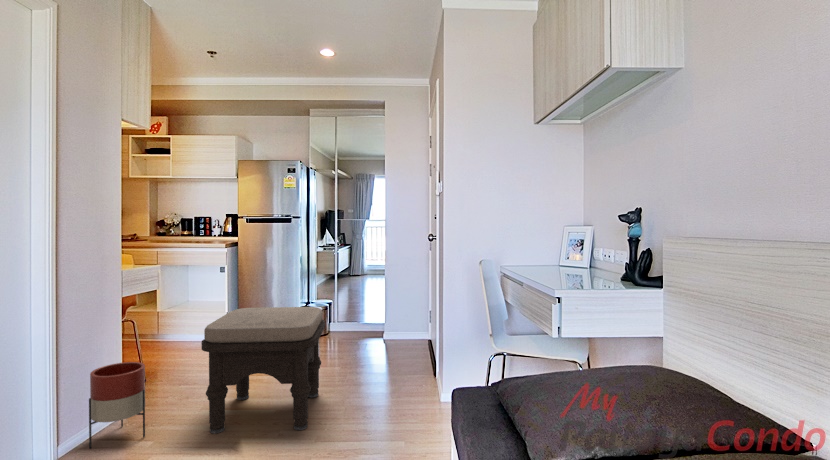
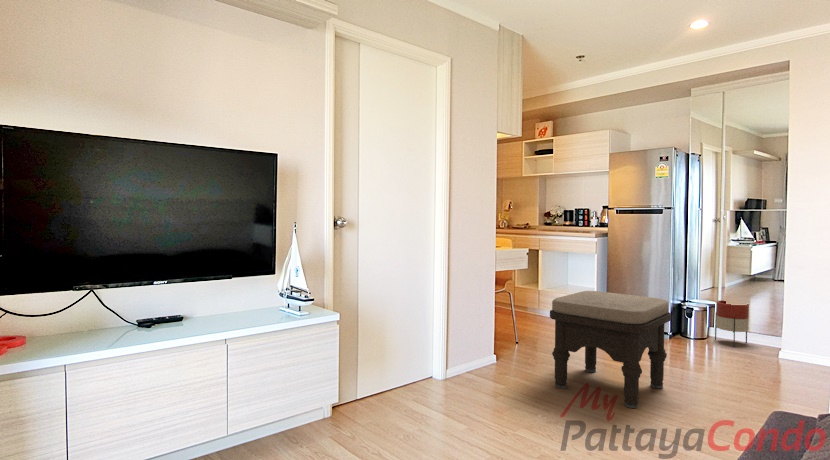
planter: present [89,362,145,449] -> present [715,300,749,347]

